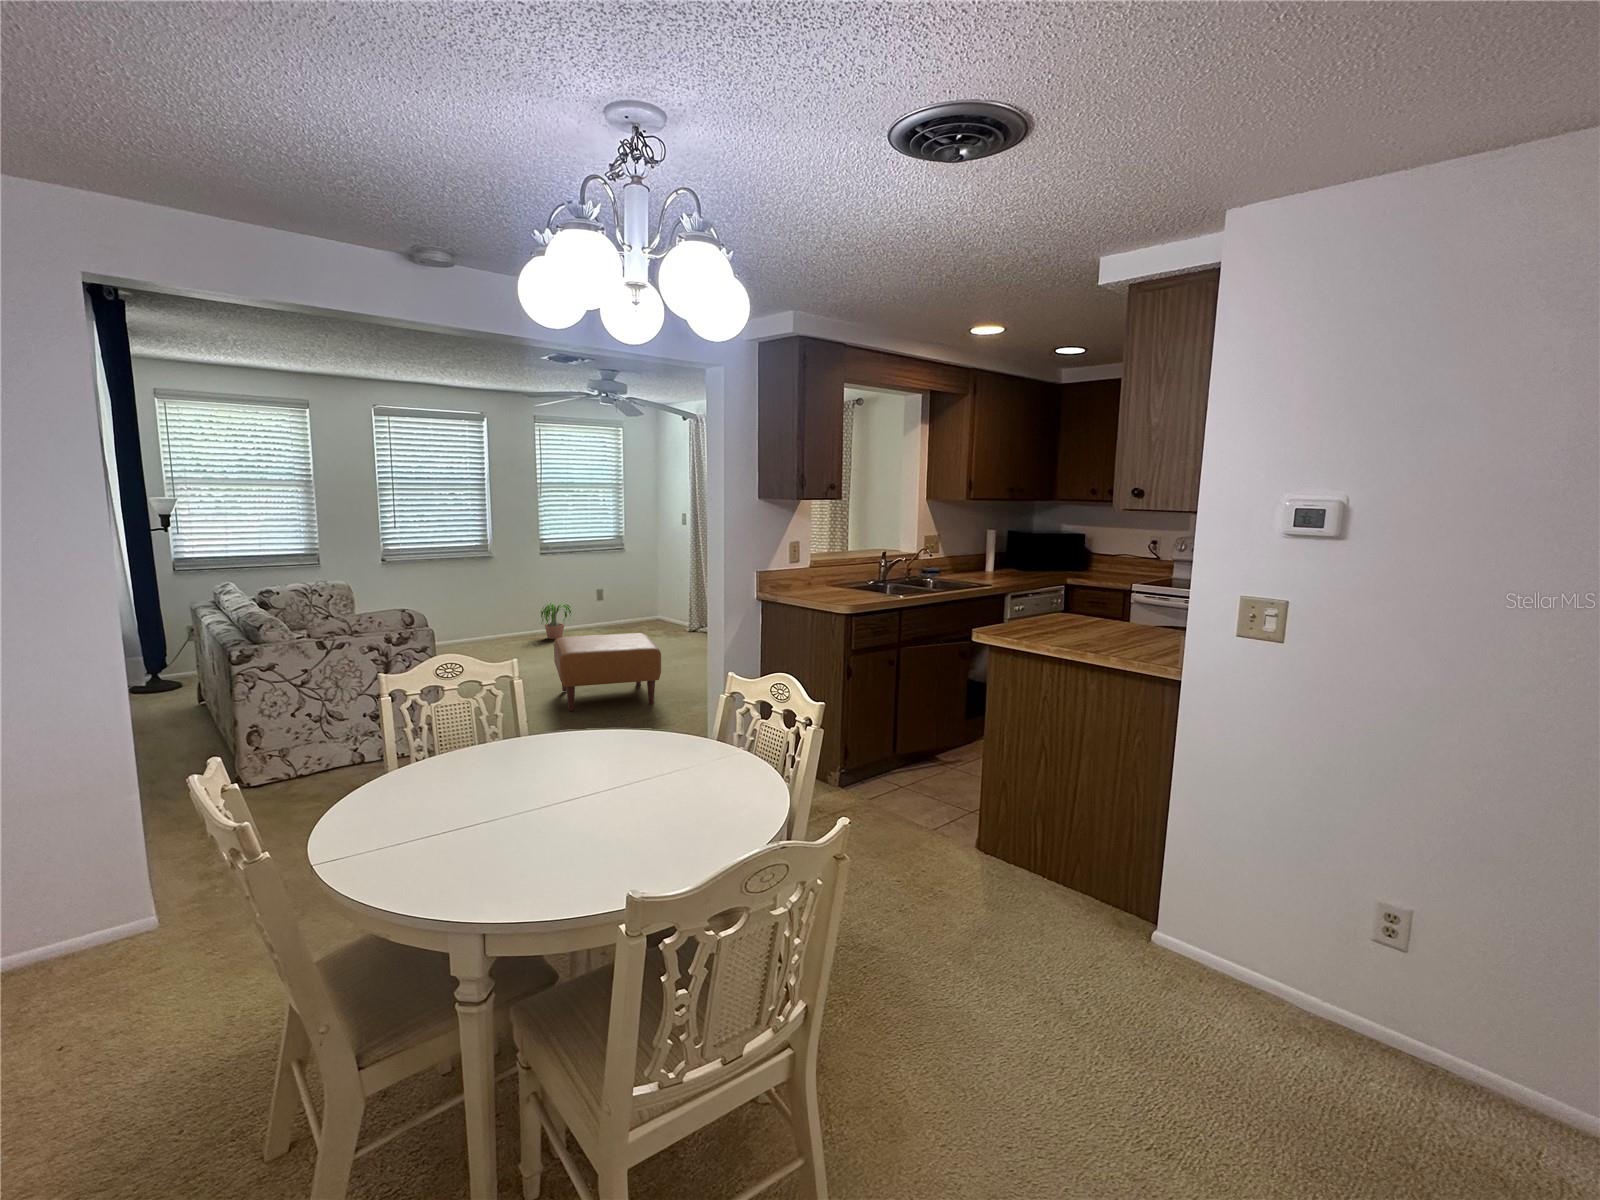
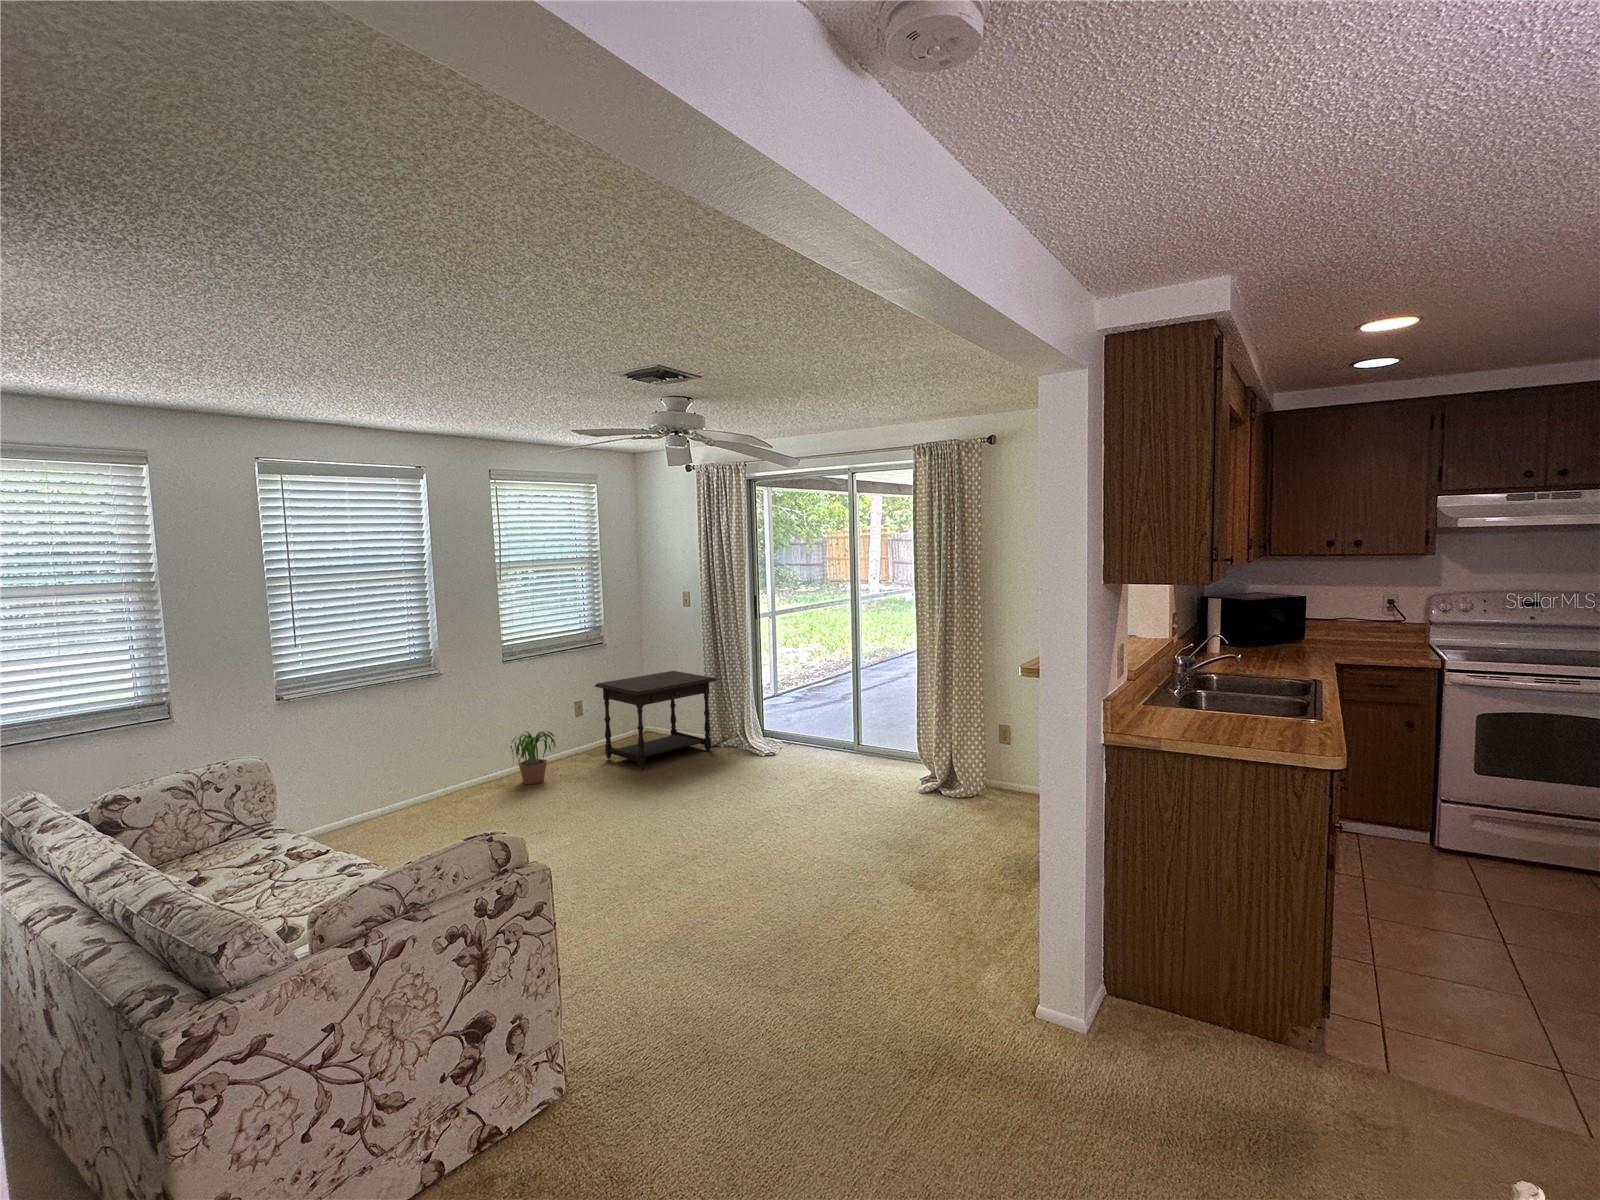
side table: none [606,572,694,638] -> present [595,671,717,770]
ottoman: present [554,633,661,711] -> none [630,782,822,937]

